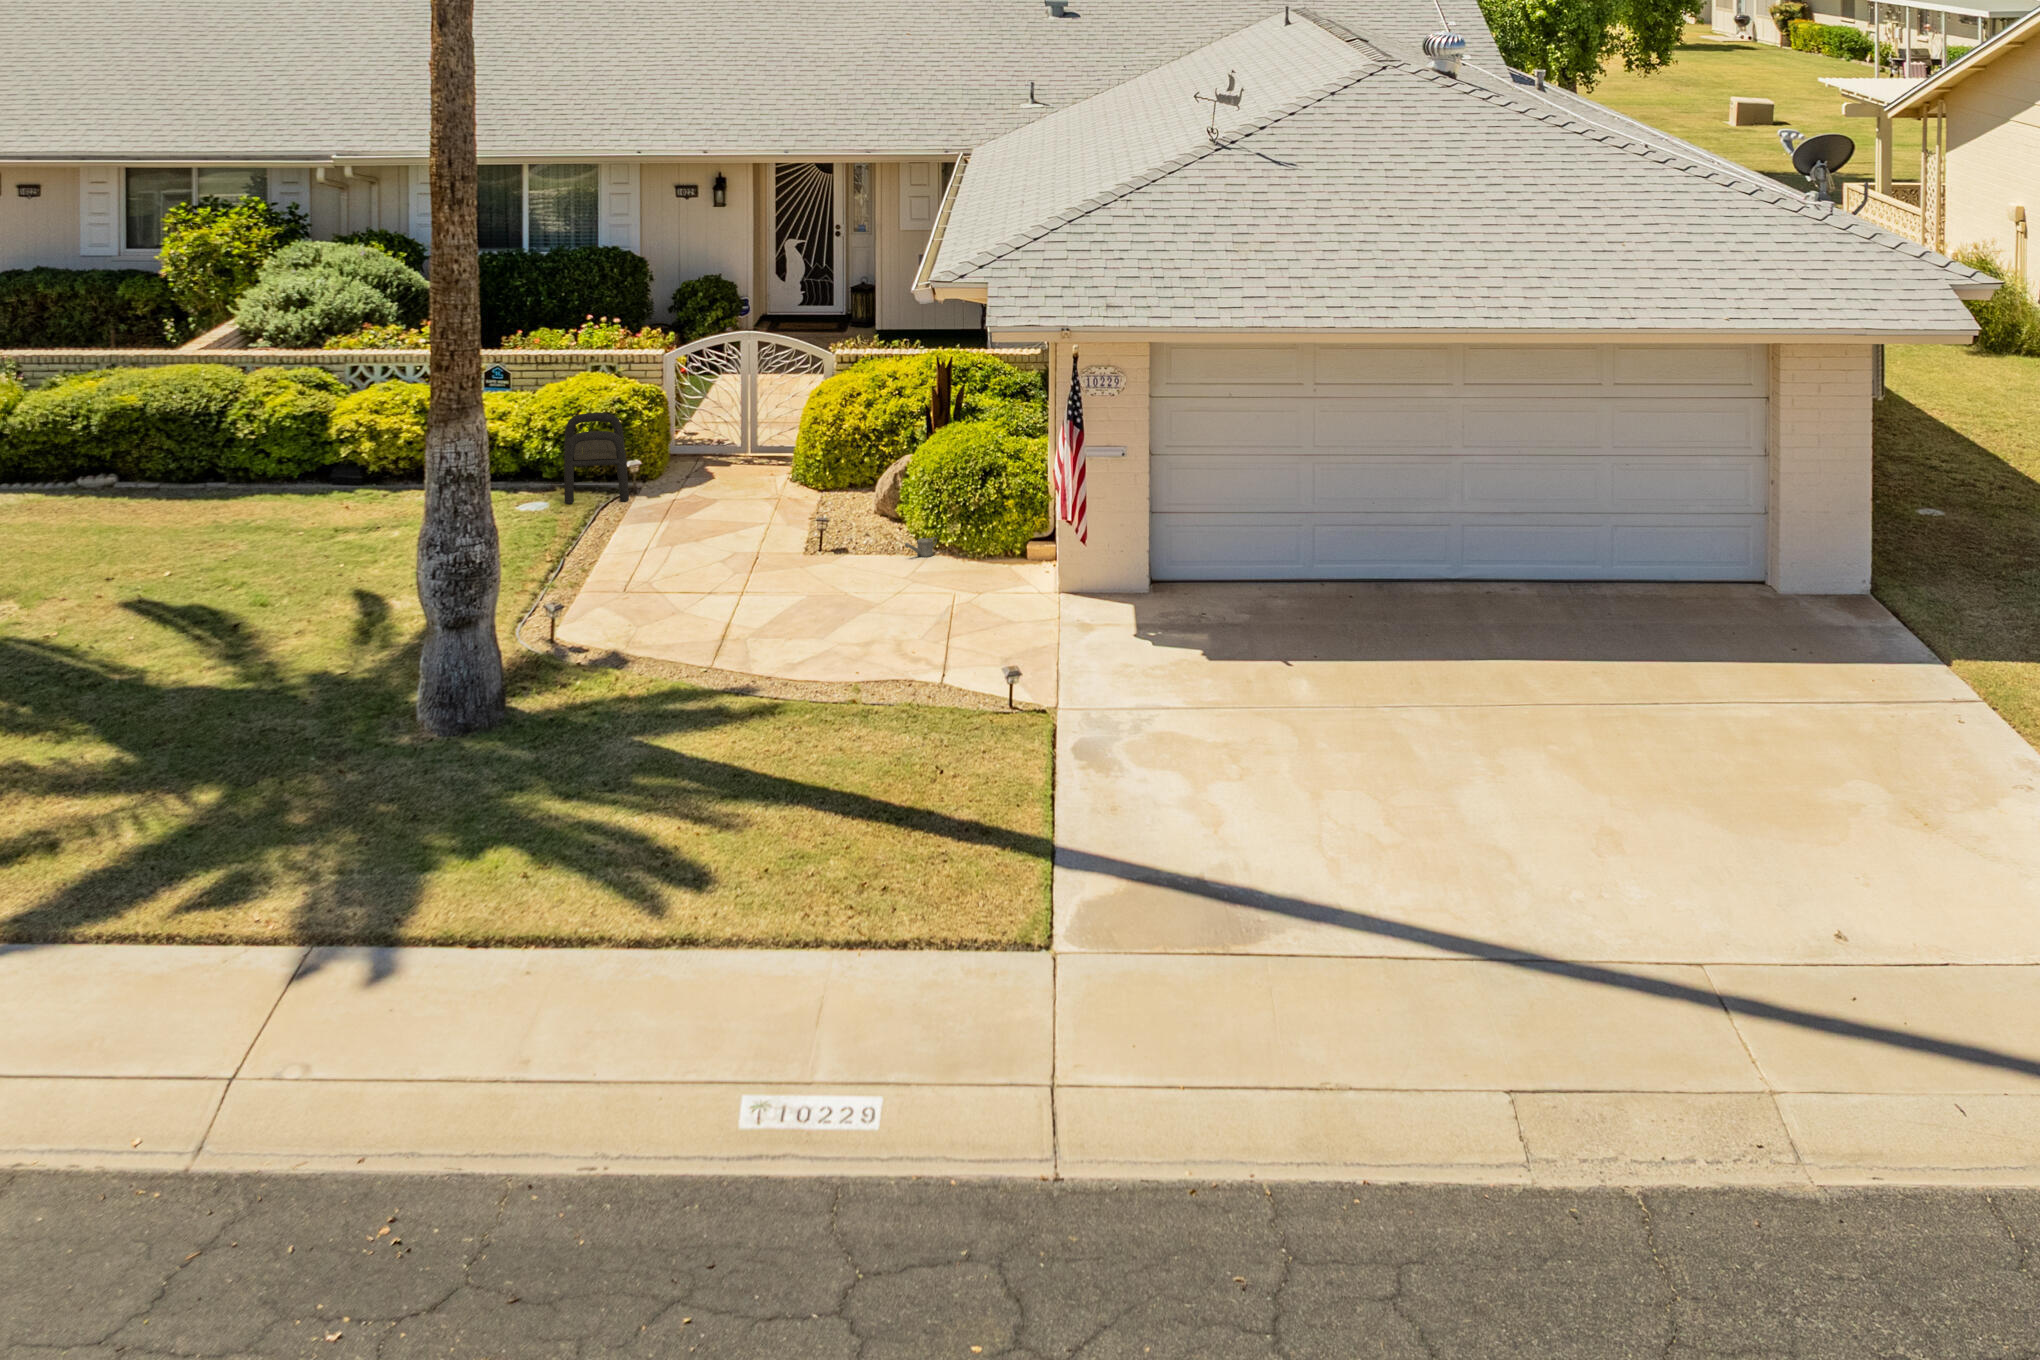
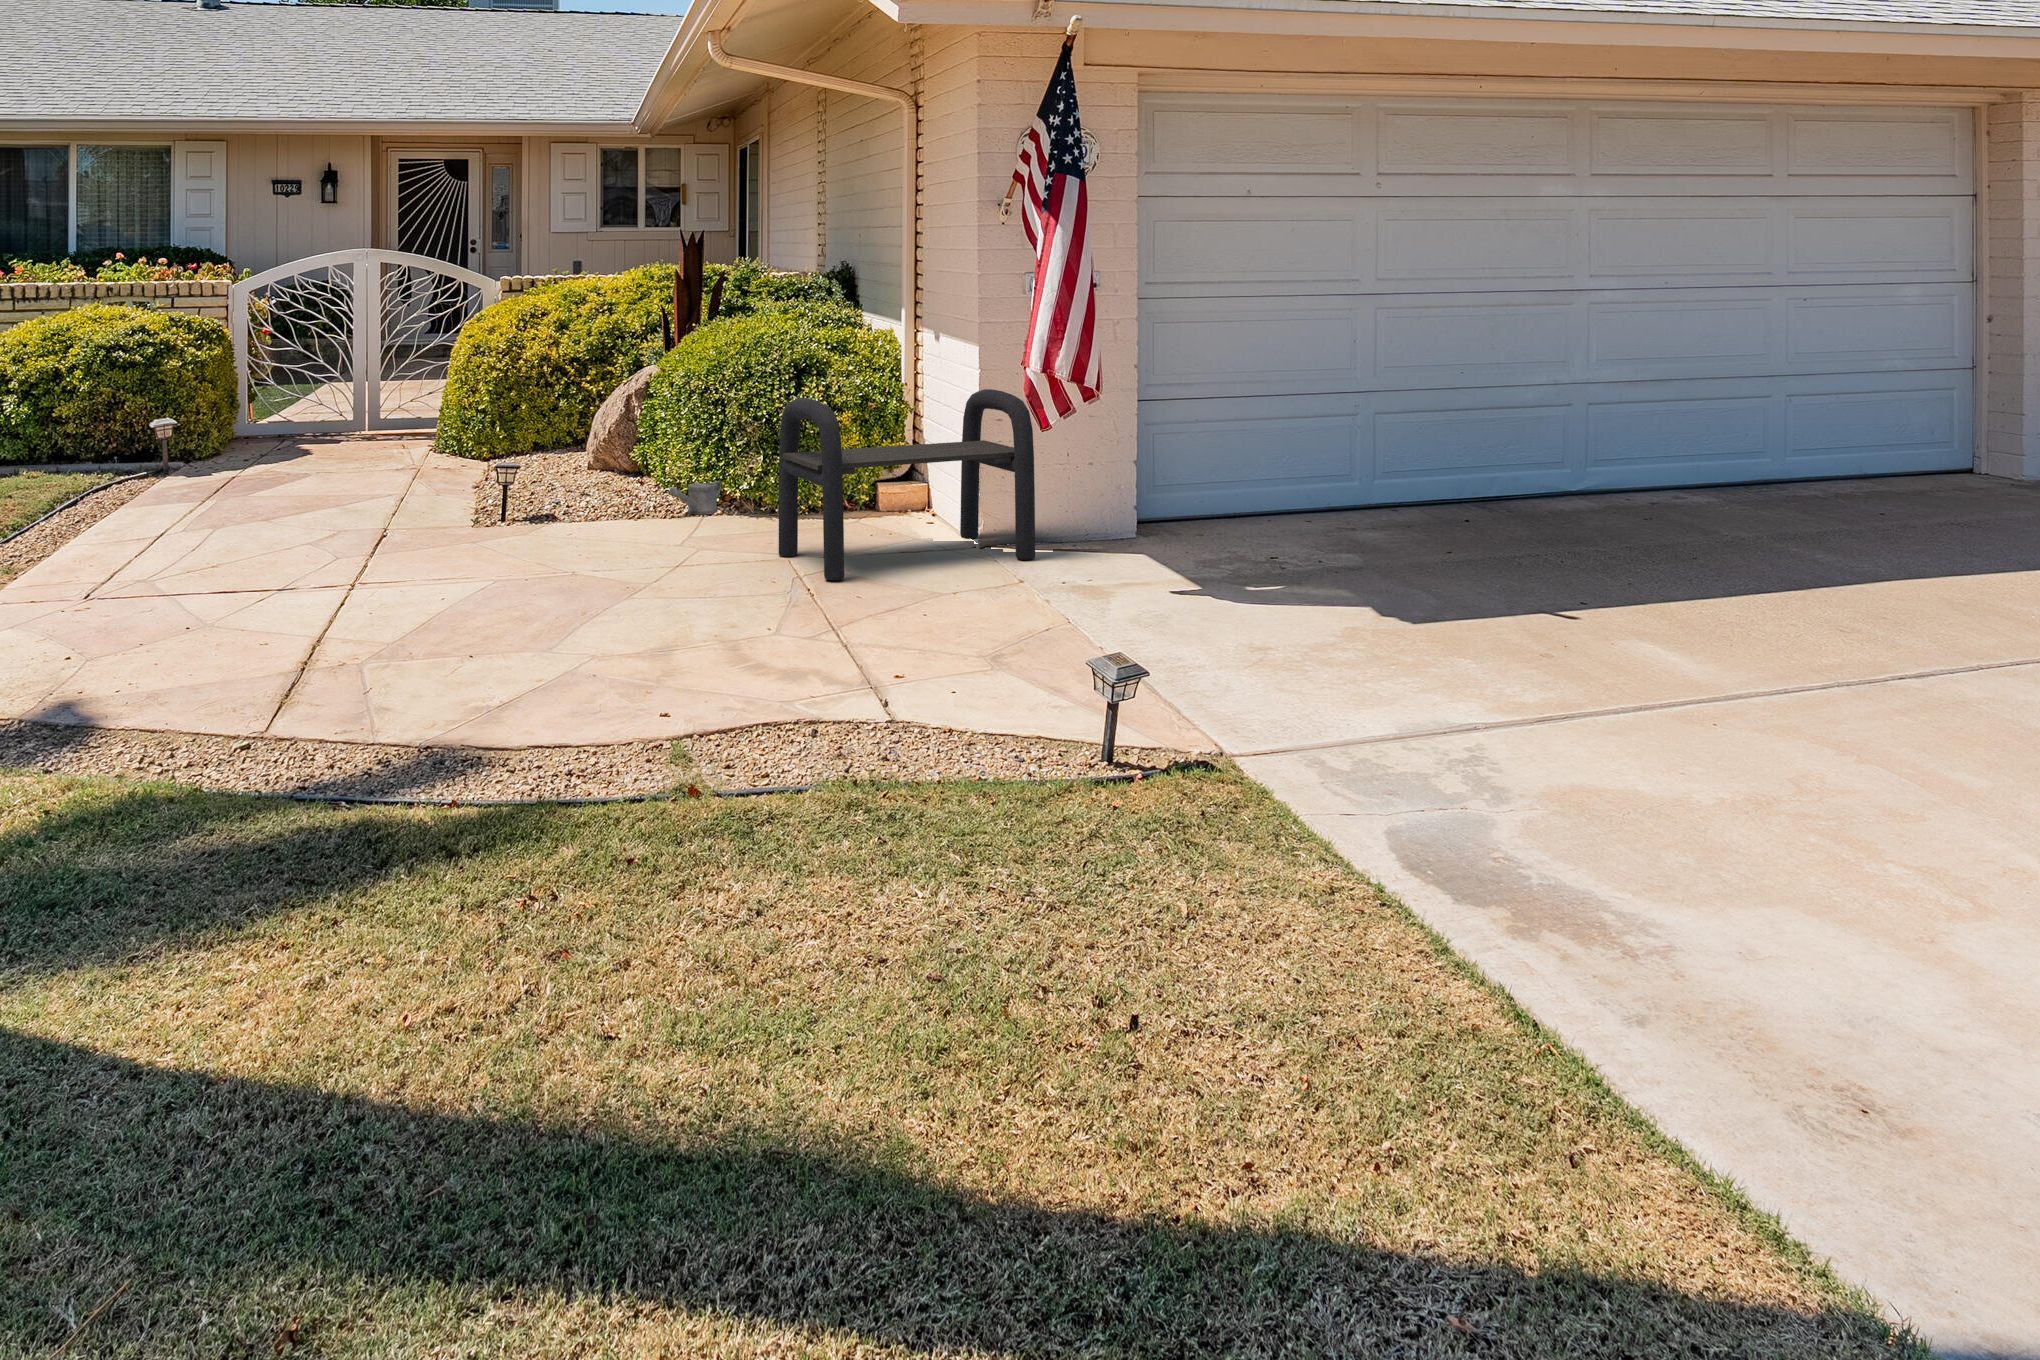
bench: present [564,413,629,504] -> present [779,389,1035,580]

